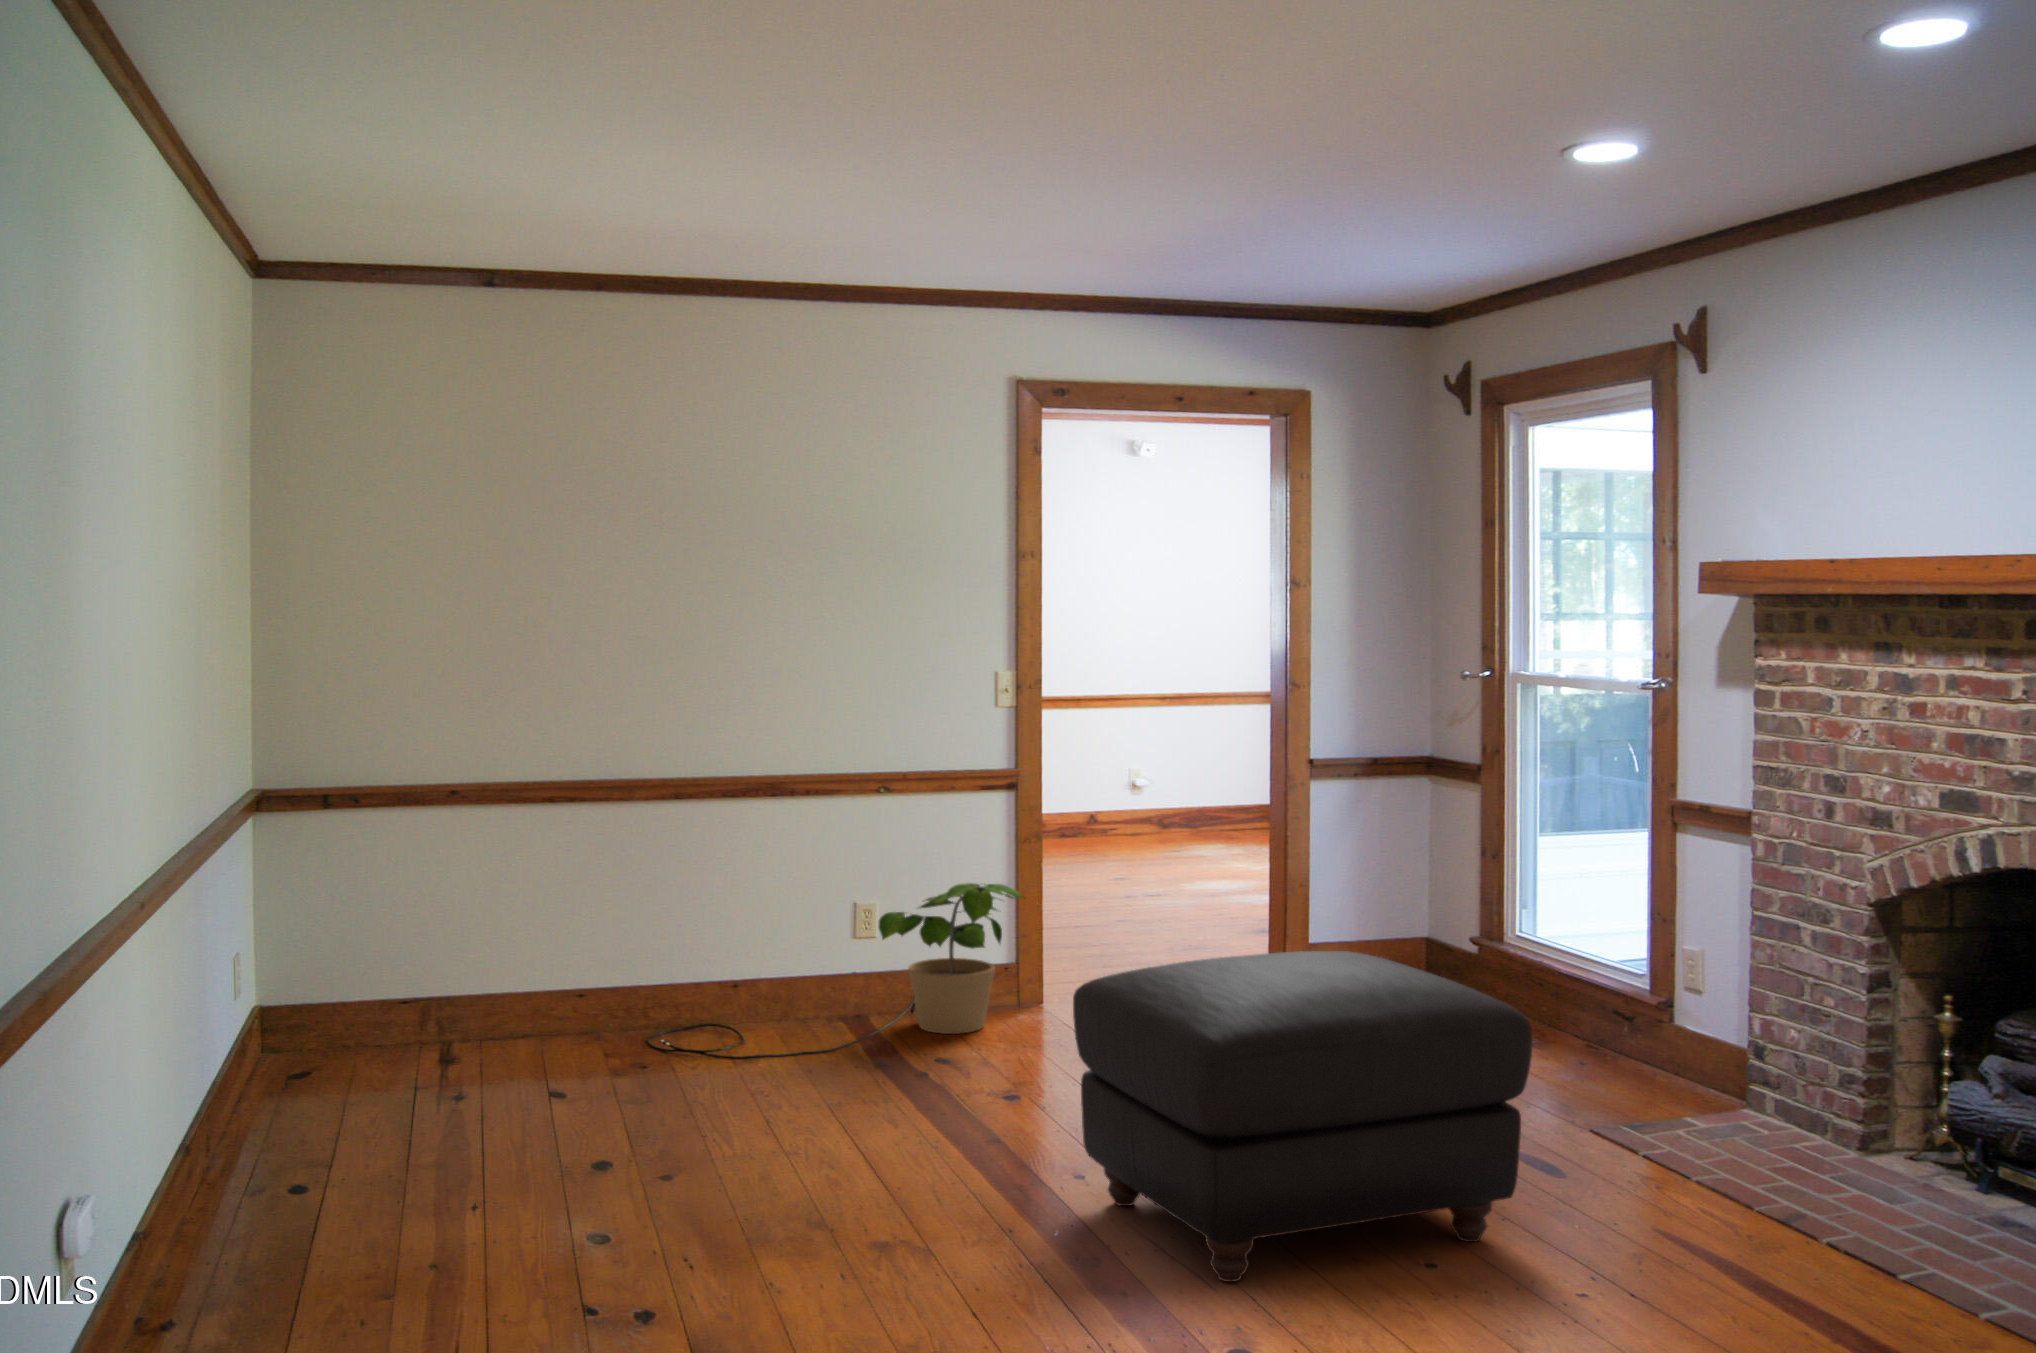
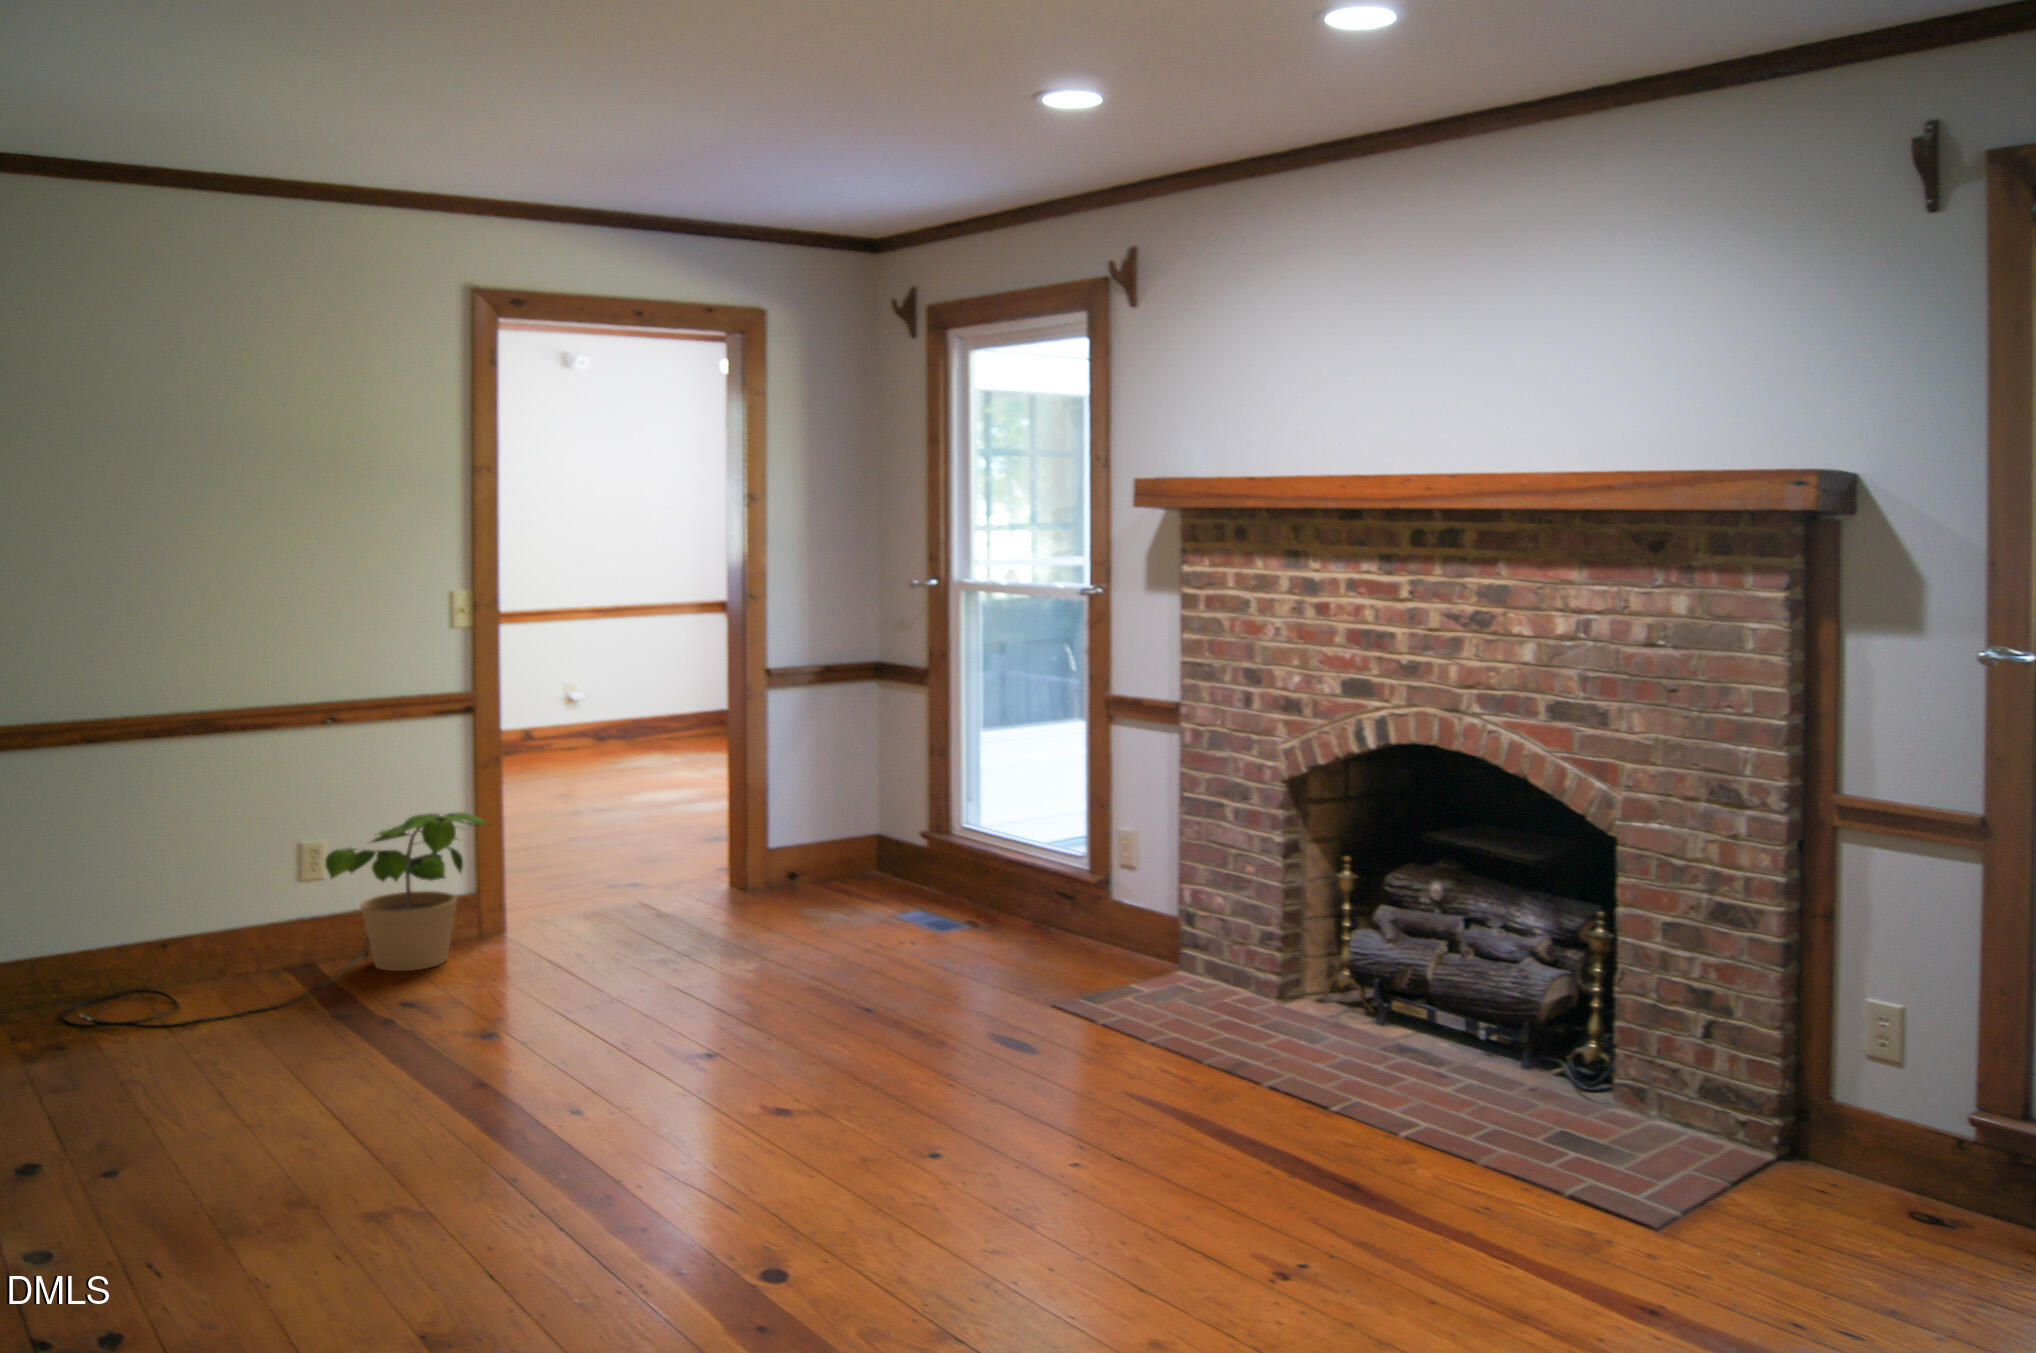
ottoman: present [1073,951,1533,1282] -> none [563,860,1019,1198]

